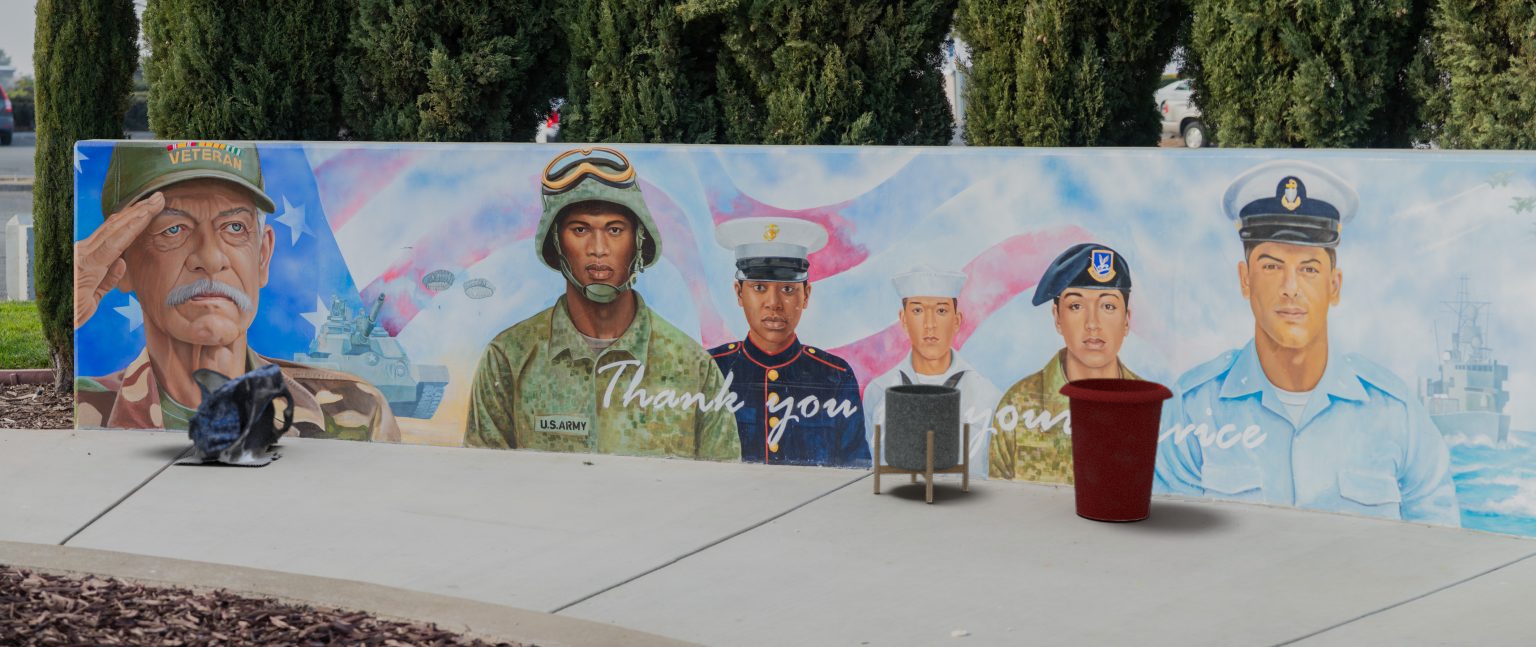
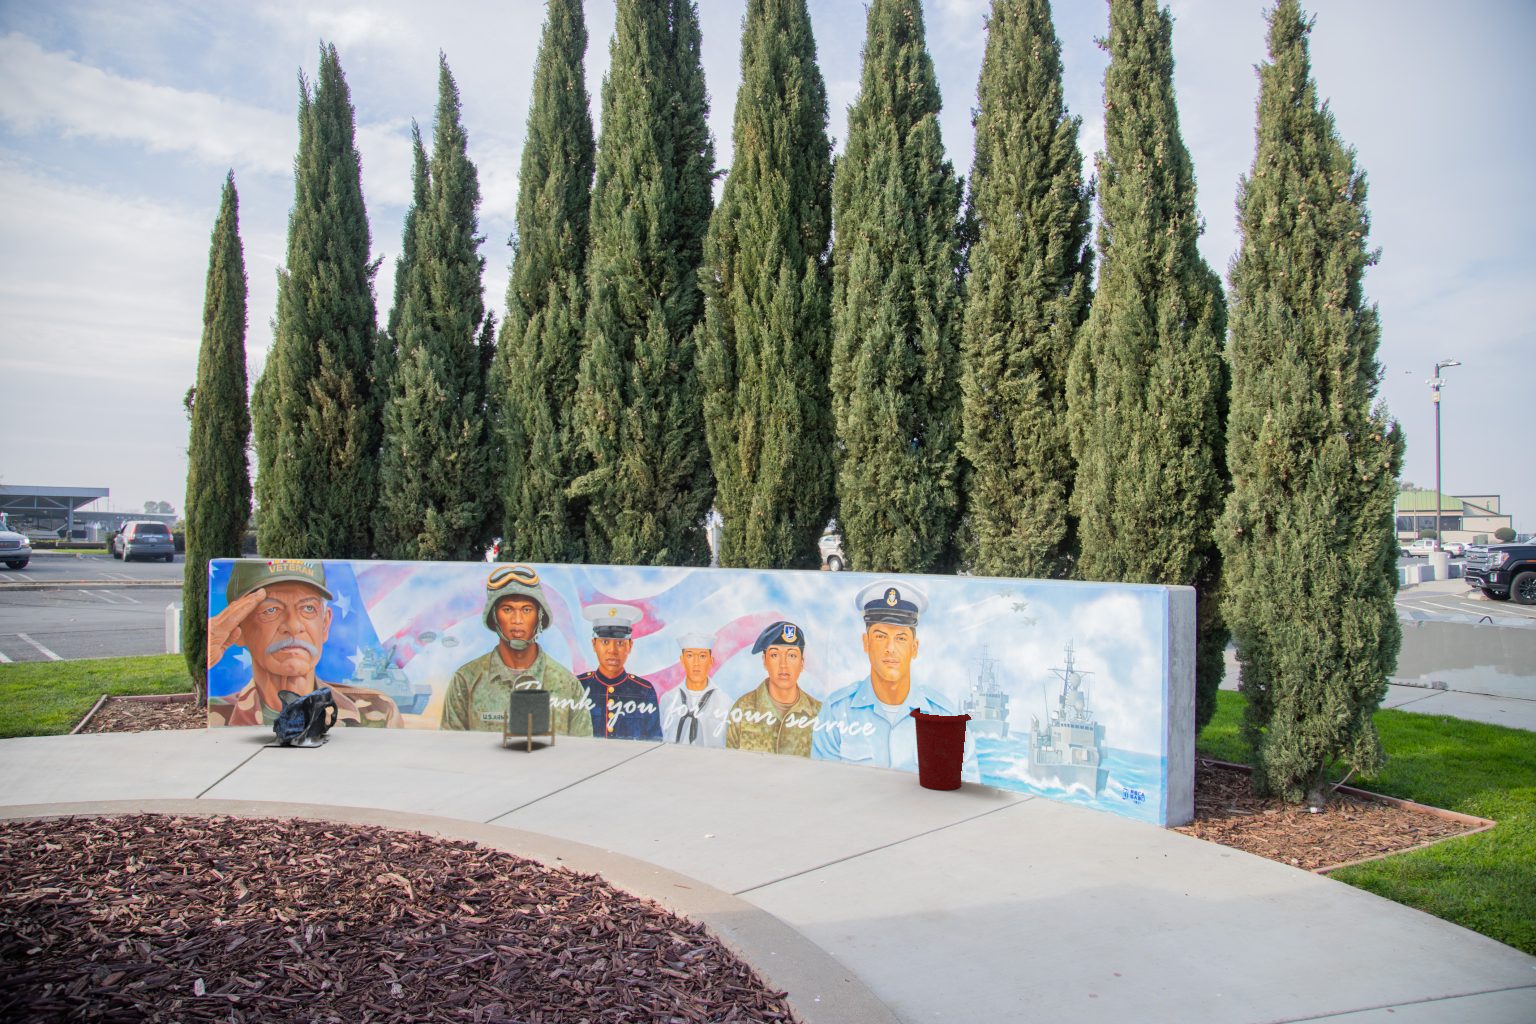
waste bin: present [1059,378,1173,522] -> present [910,707,973,790]
planter: present [874,384,970,502] -> present [503,689,555,752]

